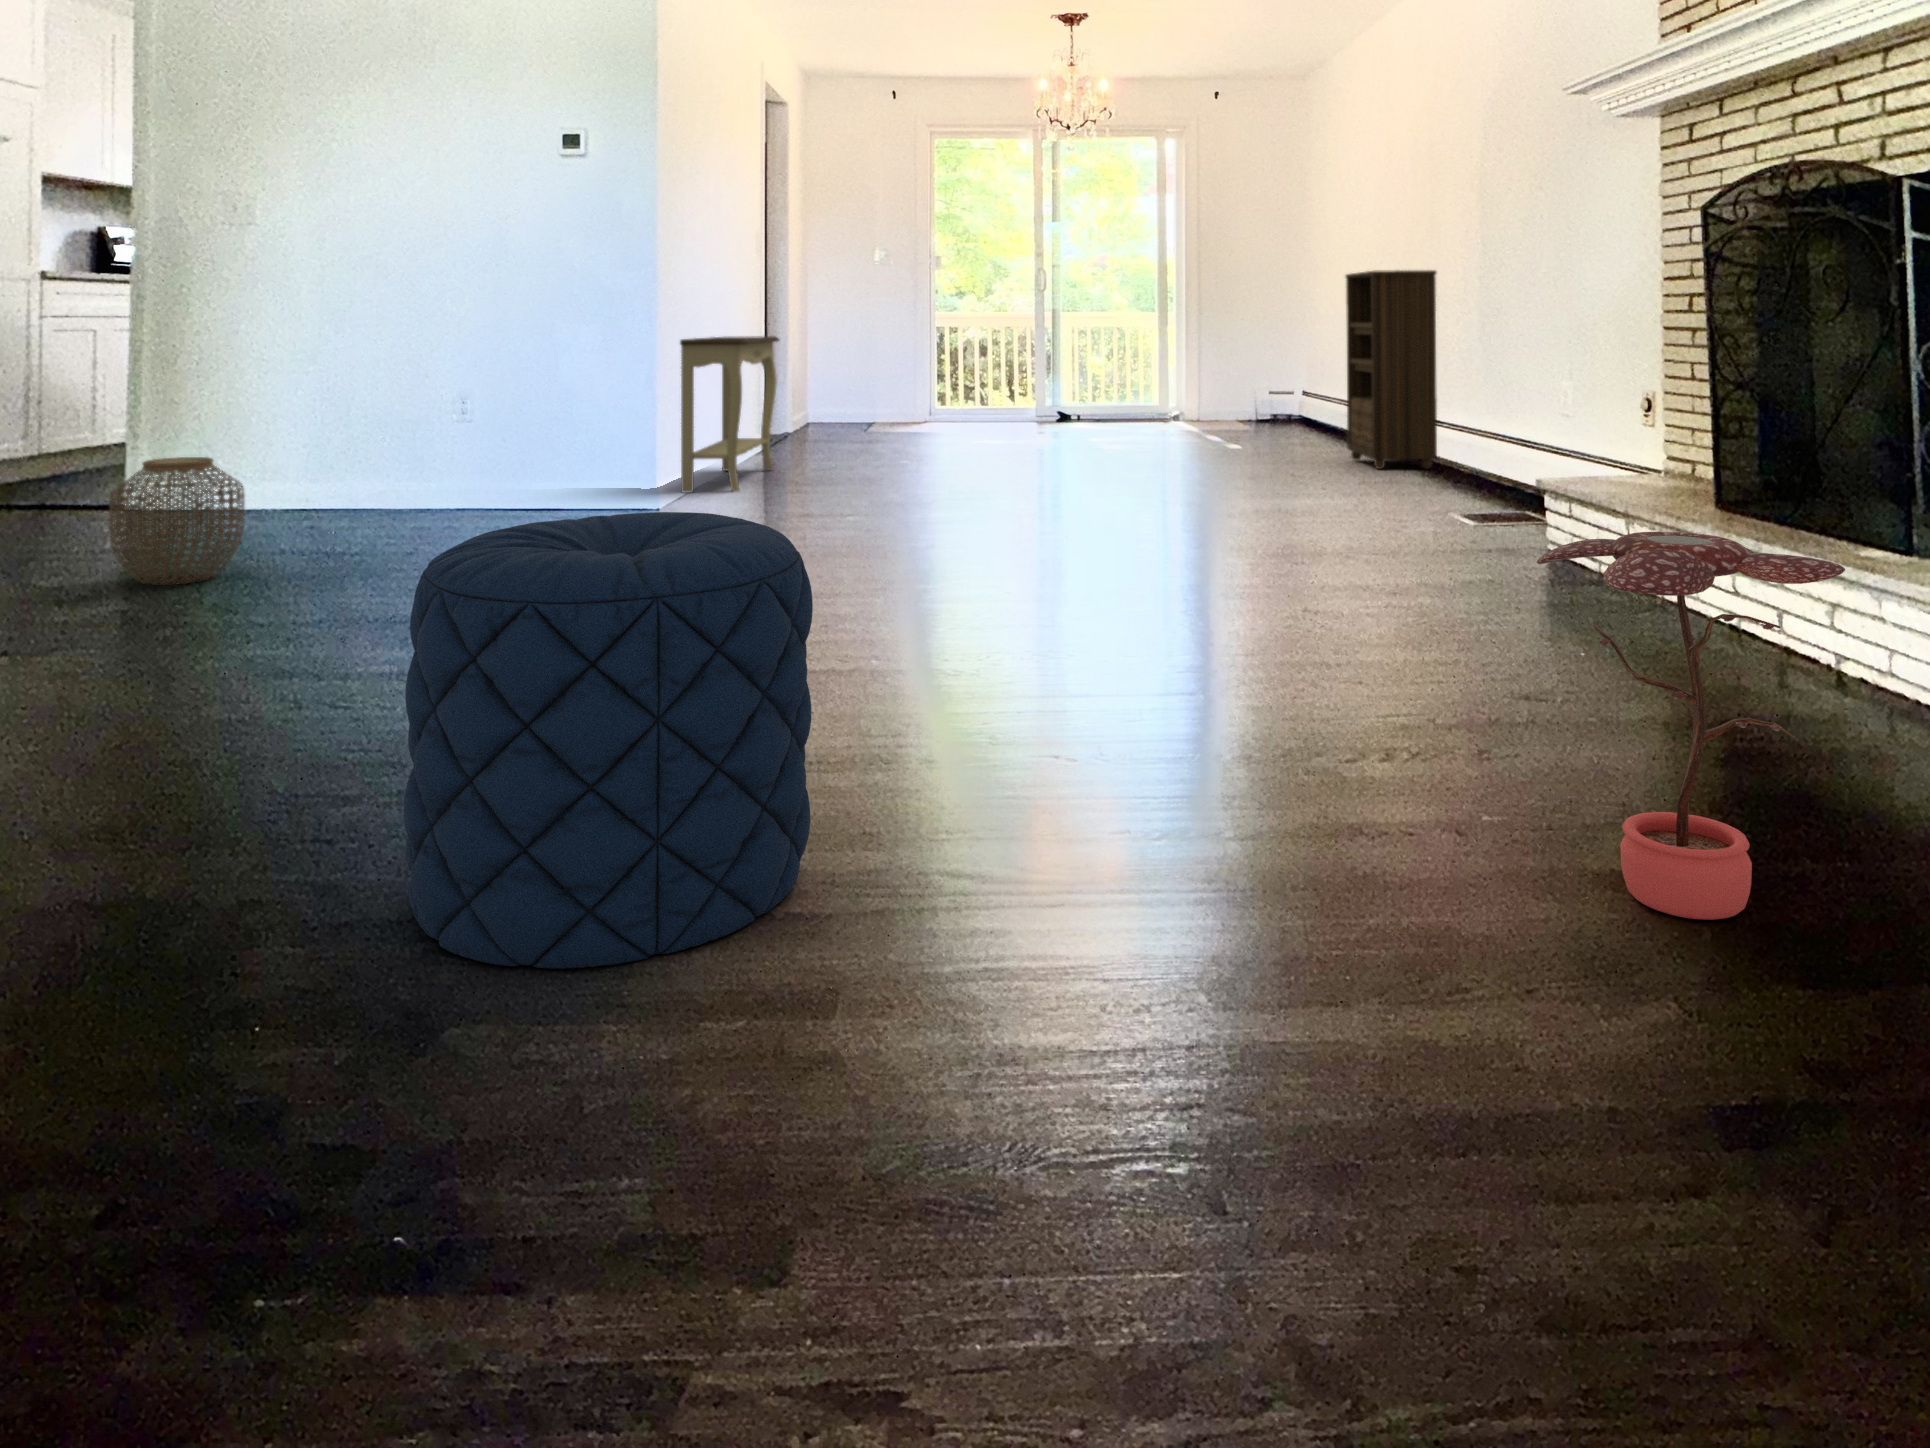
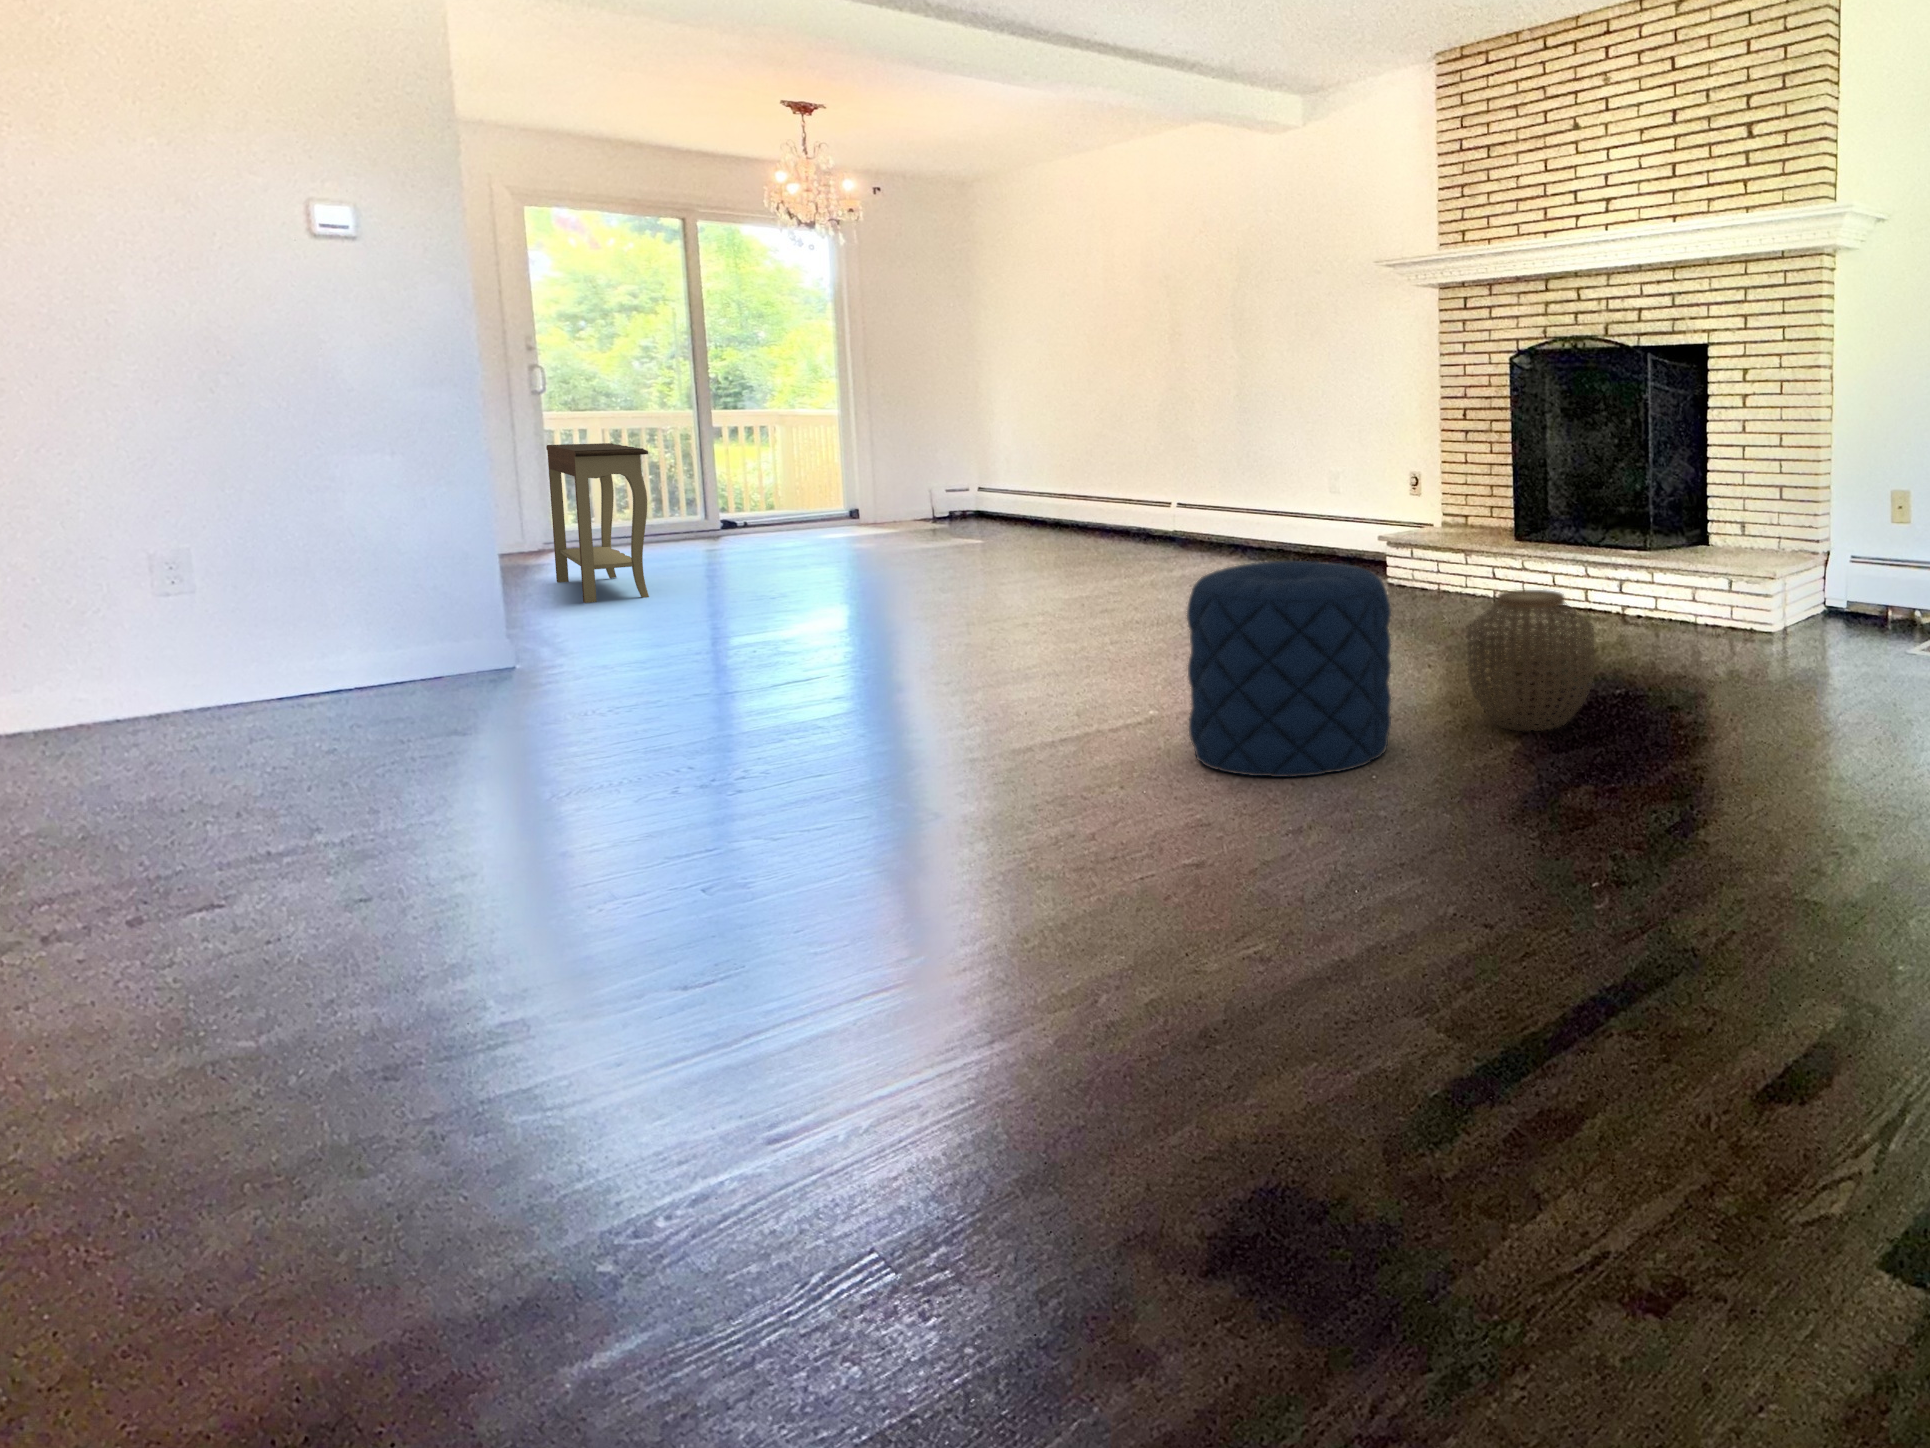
bookshelf: present [1346,270,1437,469] -> none [1134,378,1222,536]
woven basket: present [109,457,244,585] -> present [1468,590,1594,731]
potted plant: present [1537,532,1845,920] -> none [1631,533,1747,685]

